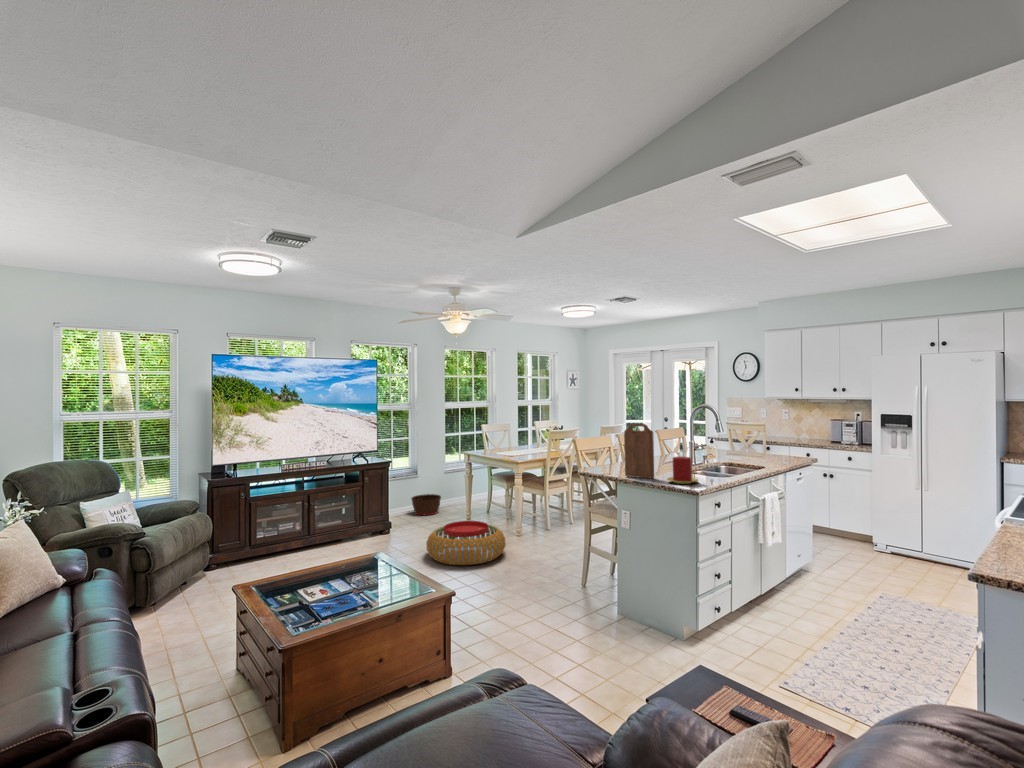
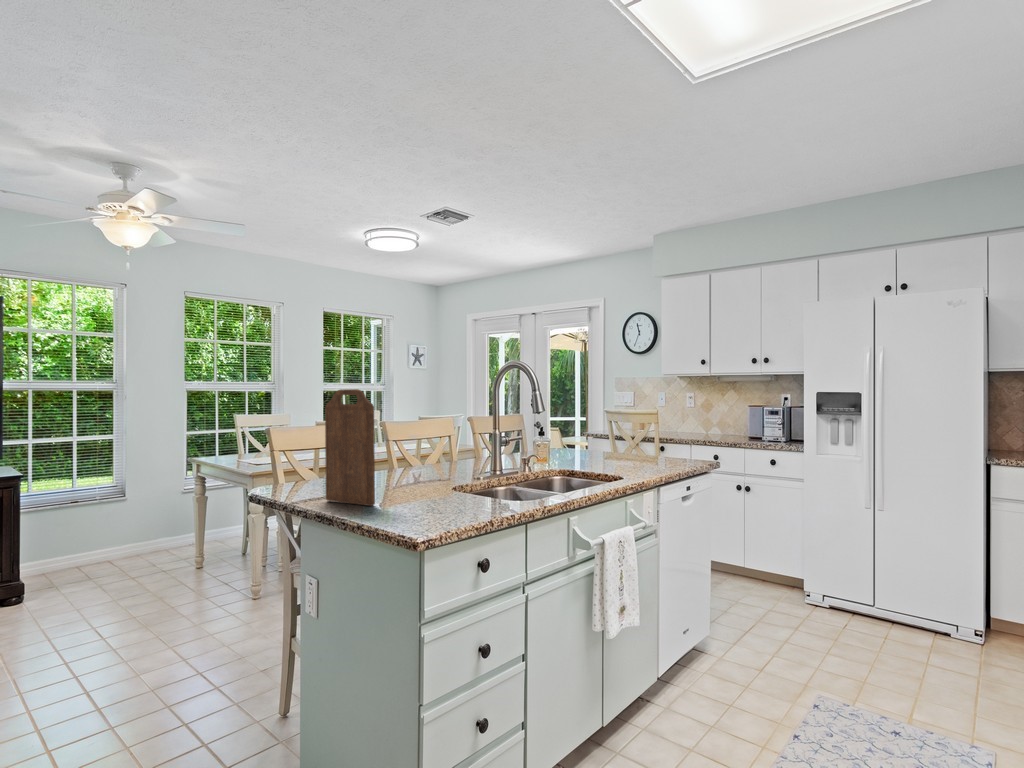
candle: present [667,457,698,484] -> none [380,458,447,519]
basket: present [412,494,441,515] -> none [111,526,167,562]
pouf: present [426,521,506,565] -> none [23,579,199,673]

